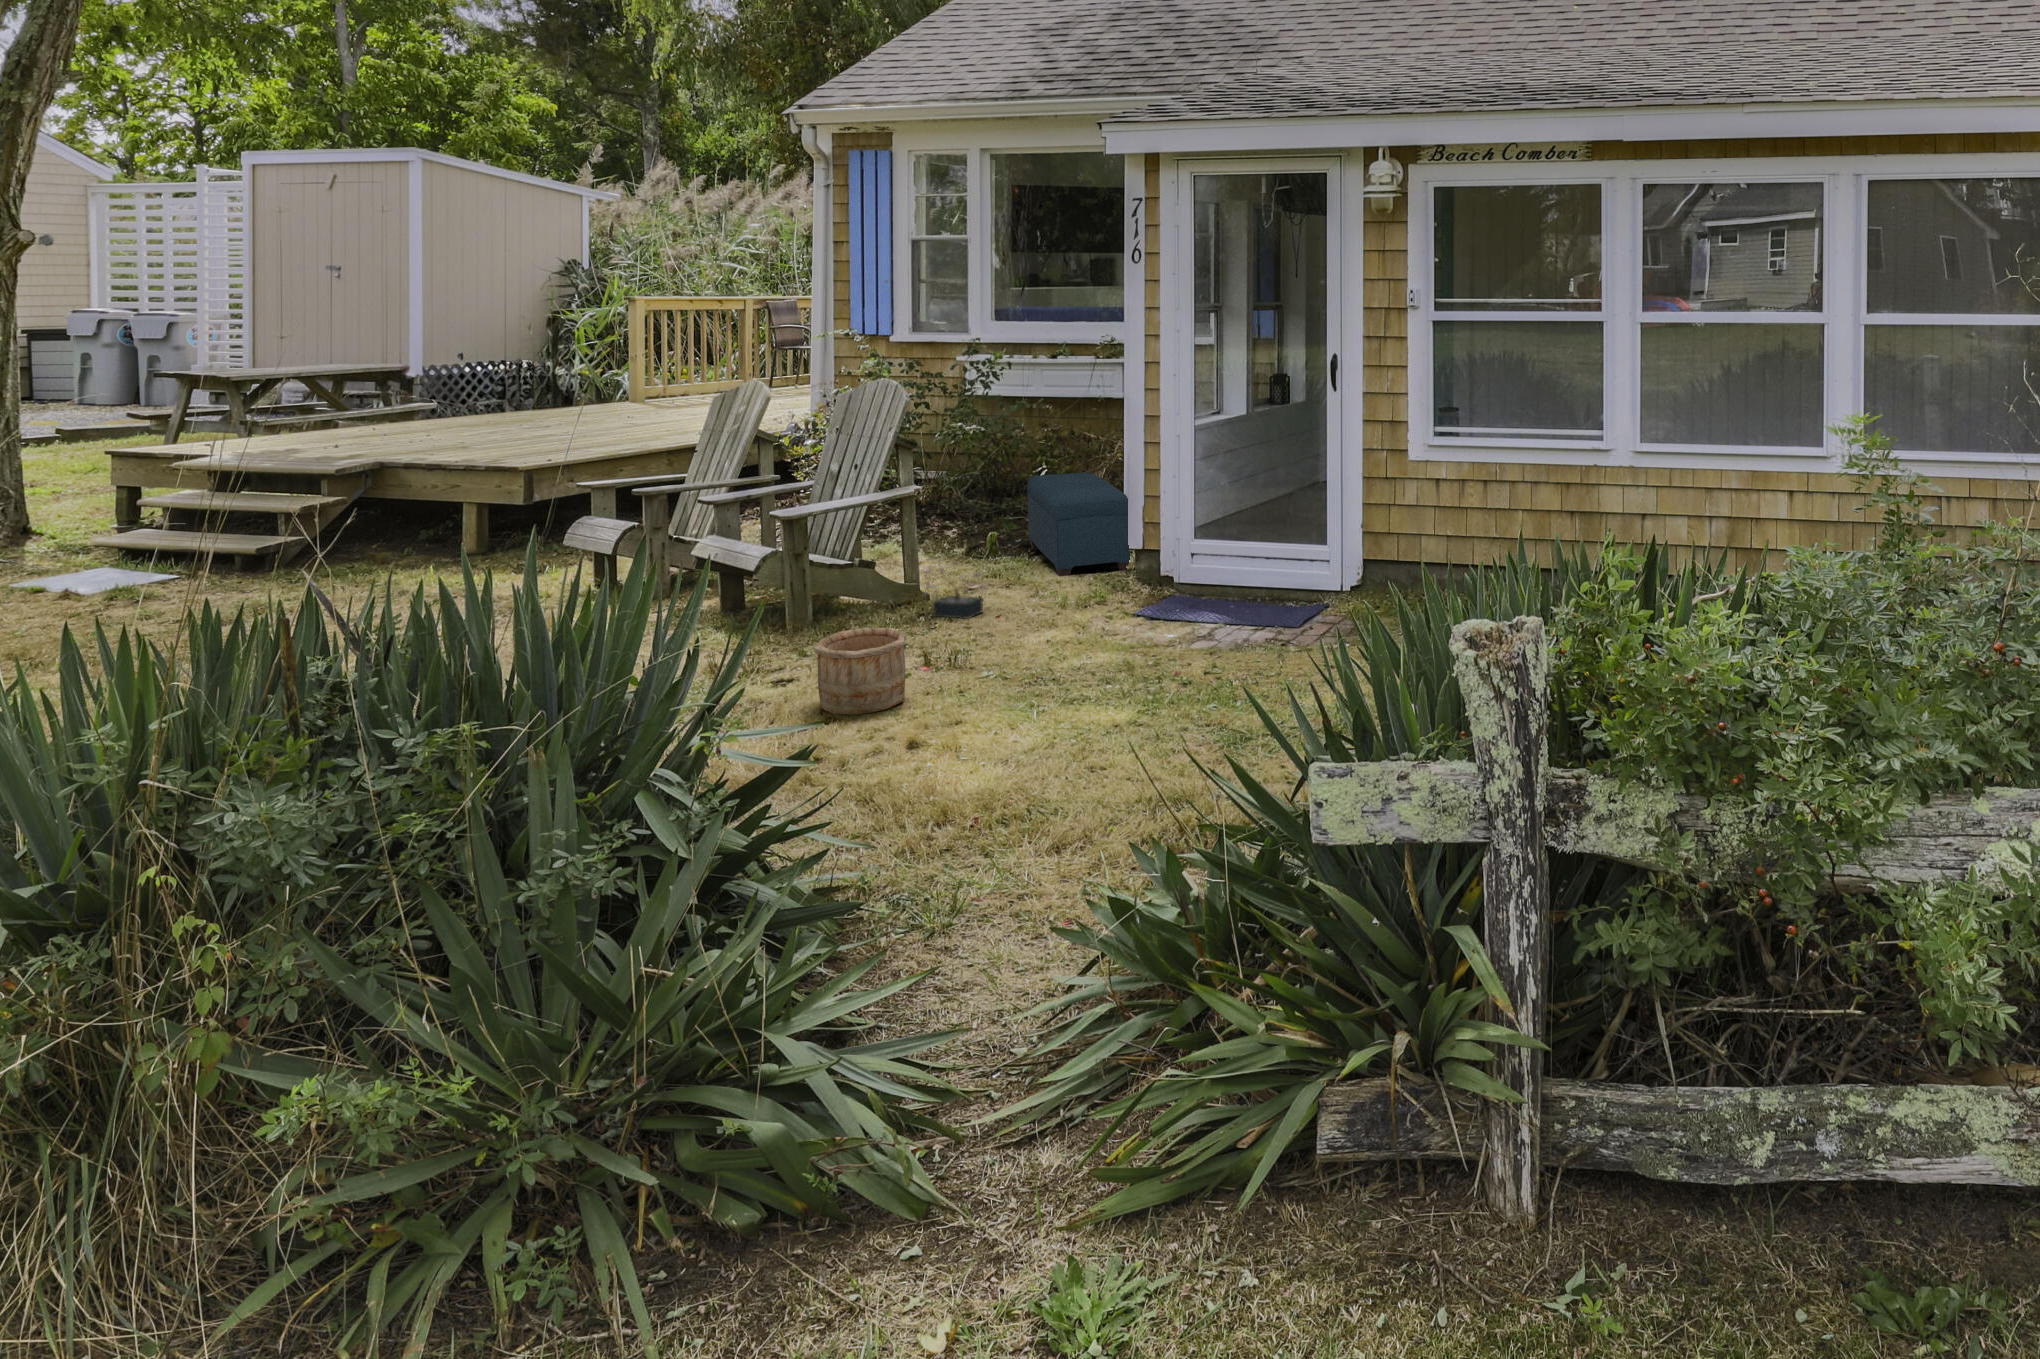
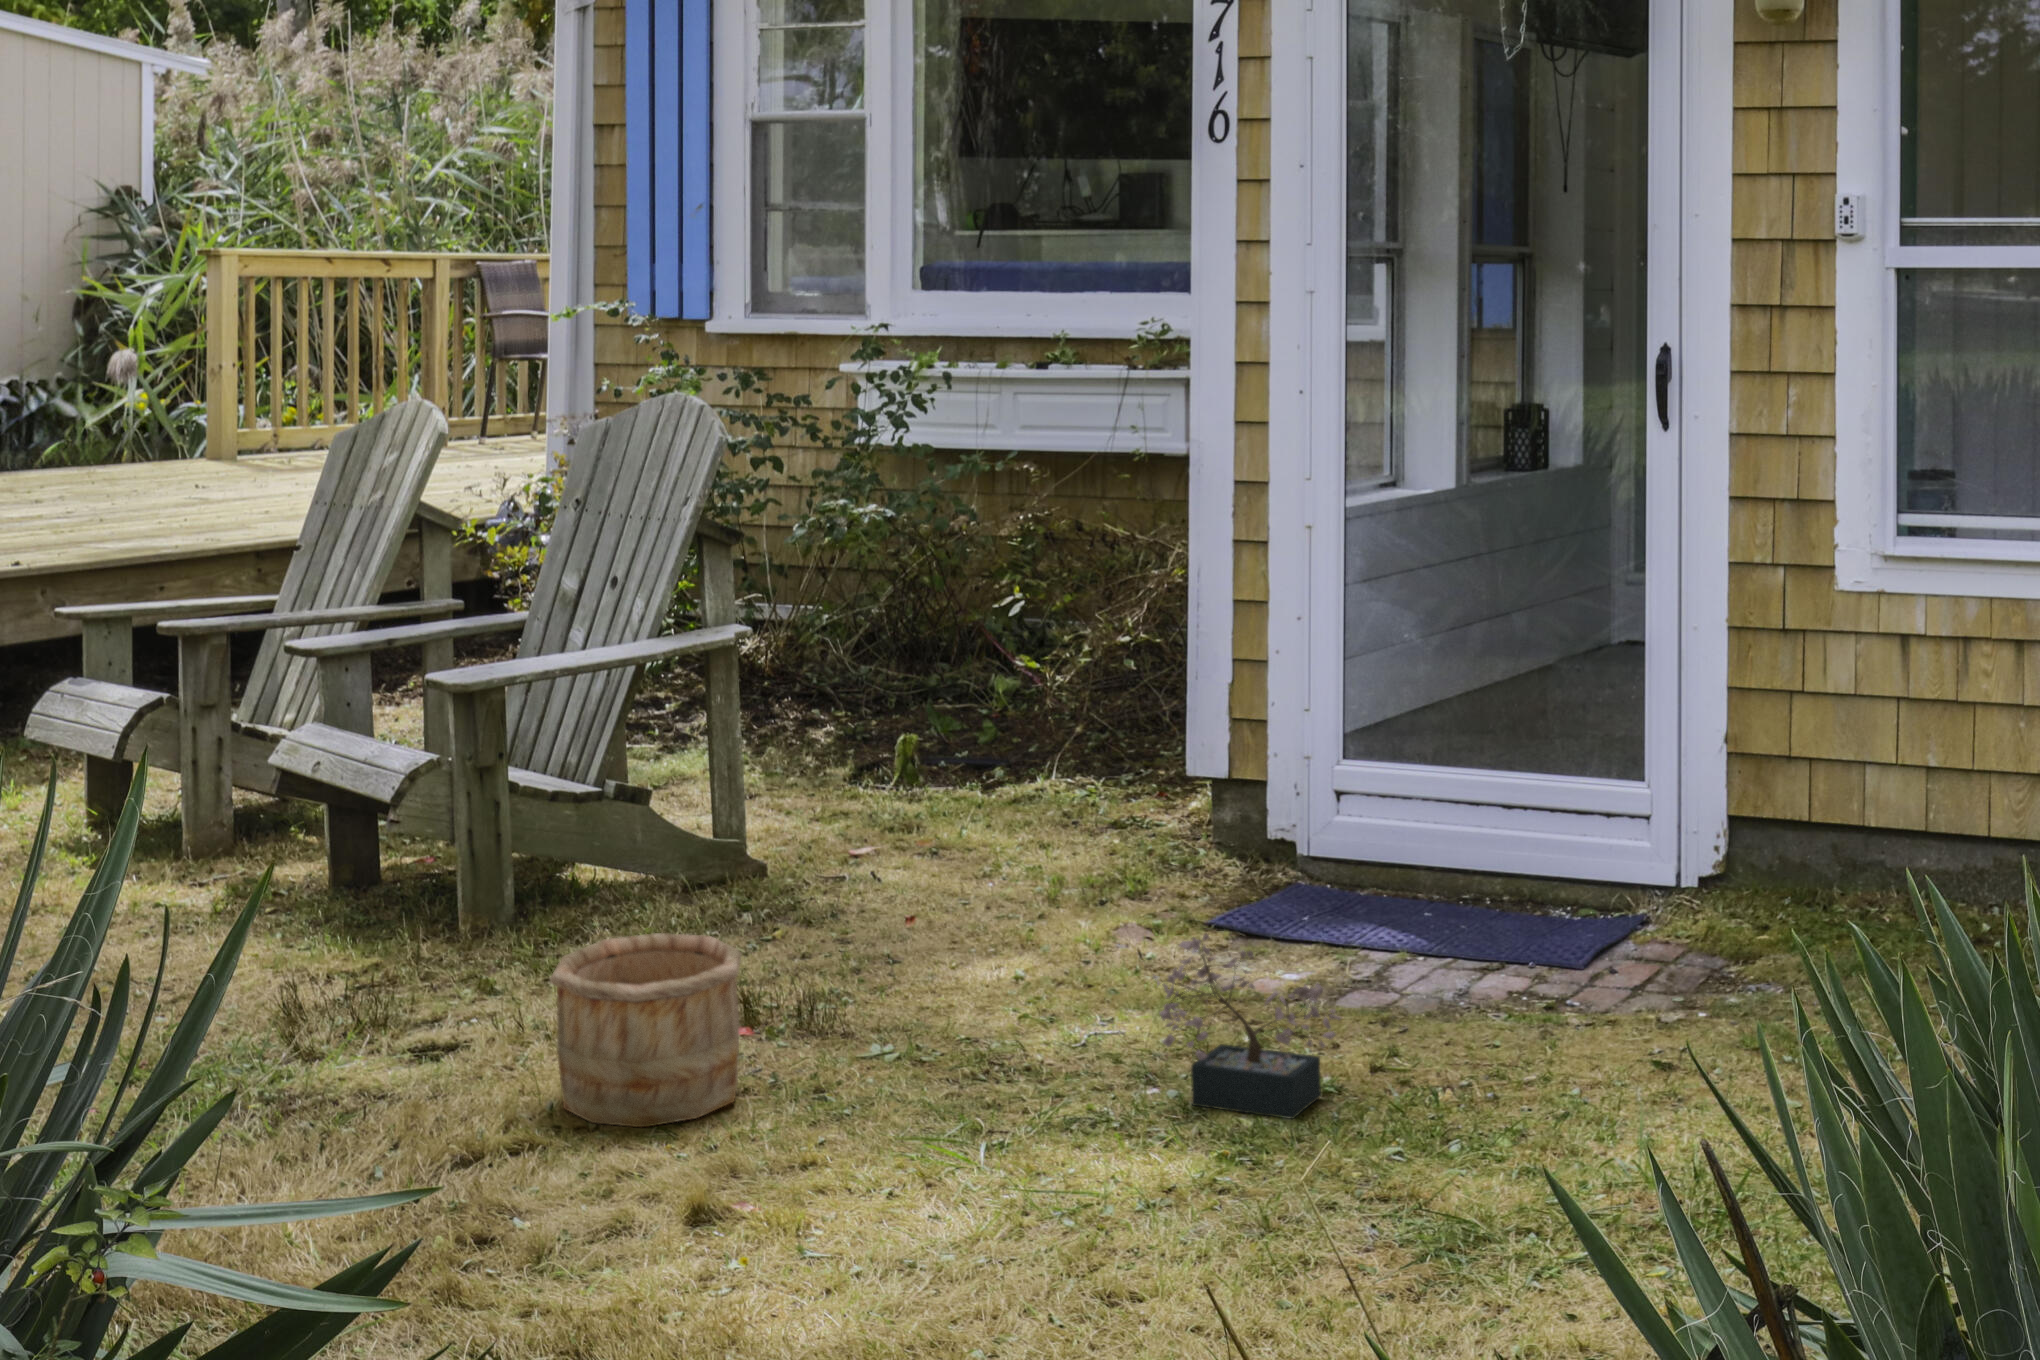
bench: present [1027,472,1130,576] -> none [981,609,1204,838]
decorative plant: present [923,558,987,619] -> present [1153,933,1341,1119]

